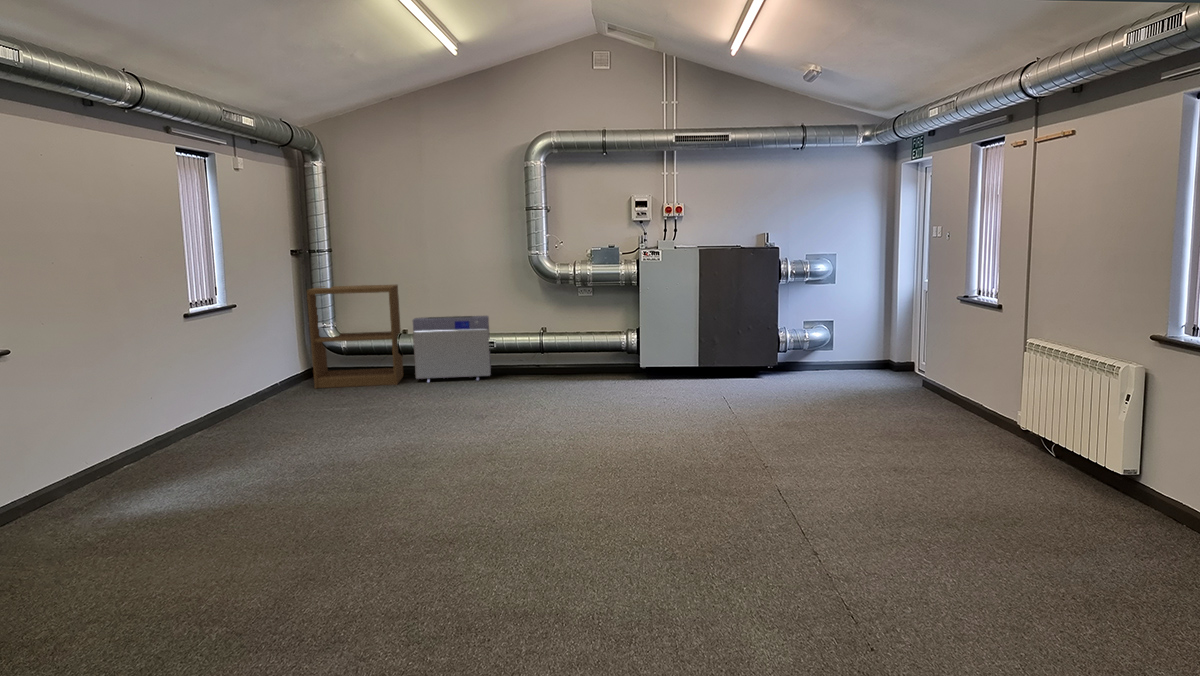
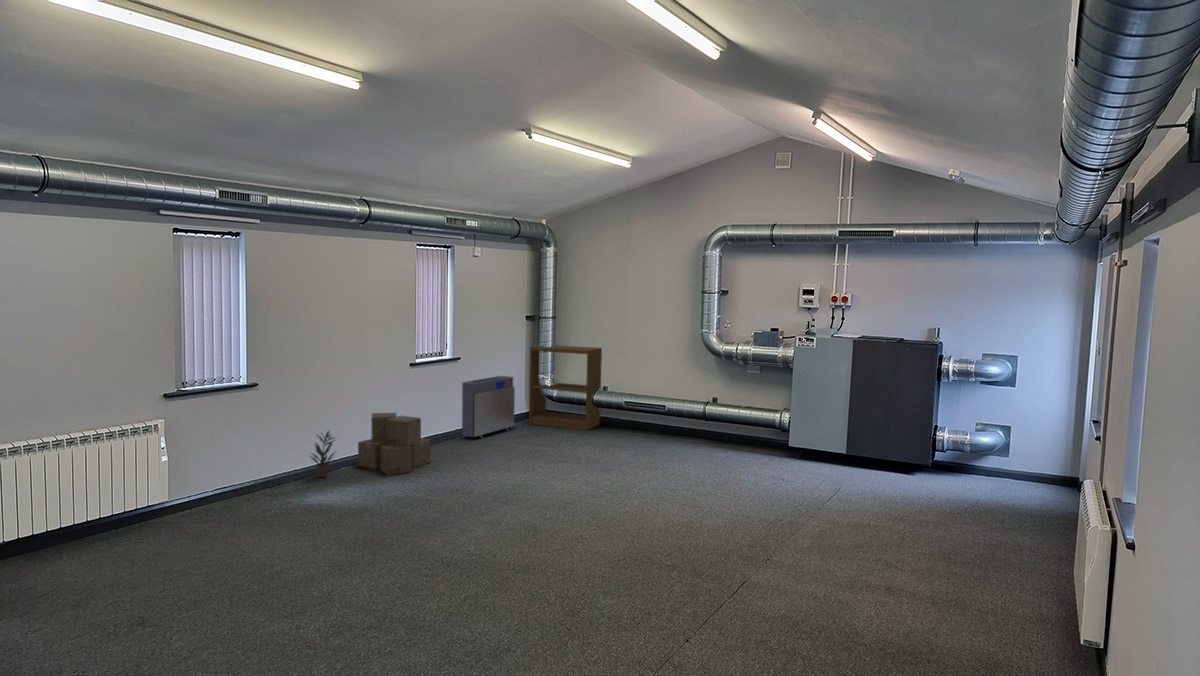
air purifier: present [413,316,491,383] -> present [462,376,515,439]
cardboard box: none [108,393,229,484] -> present [358,413,430,475]
potted plant: none [30,432,86,509] -> present [311,431,334,477]

